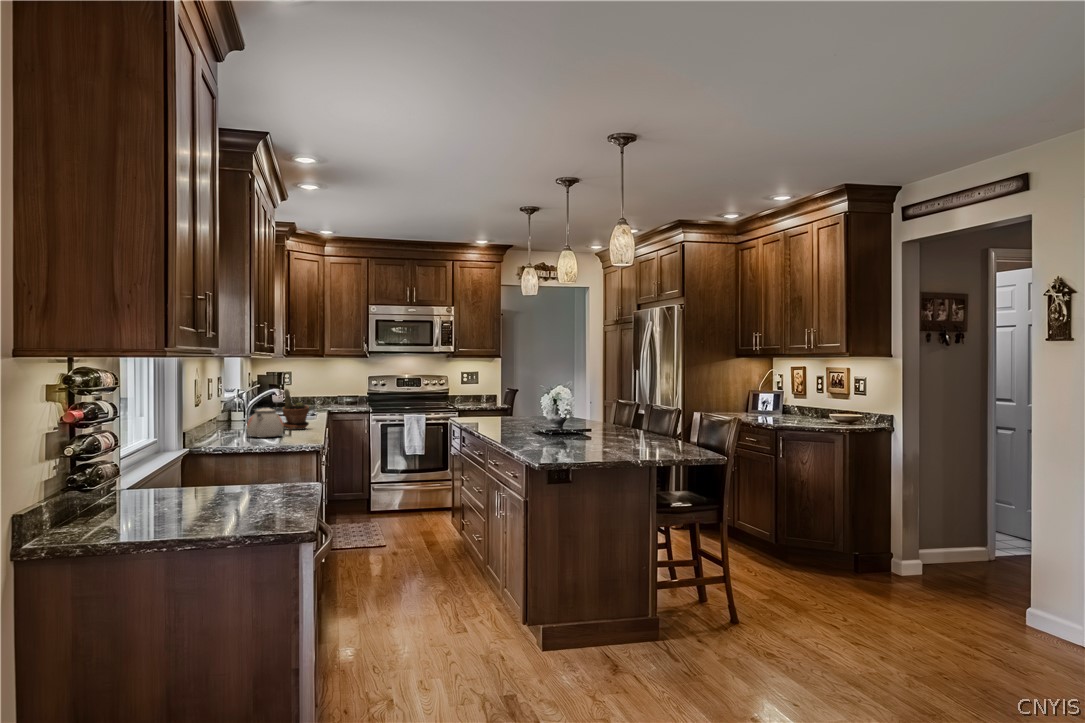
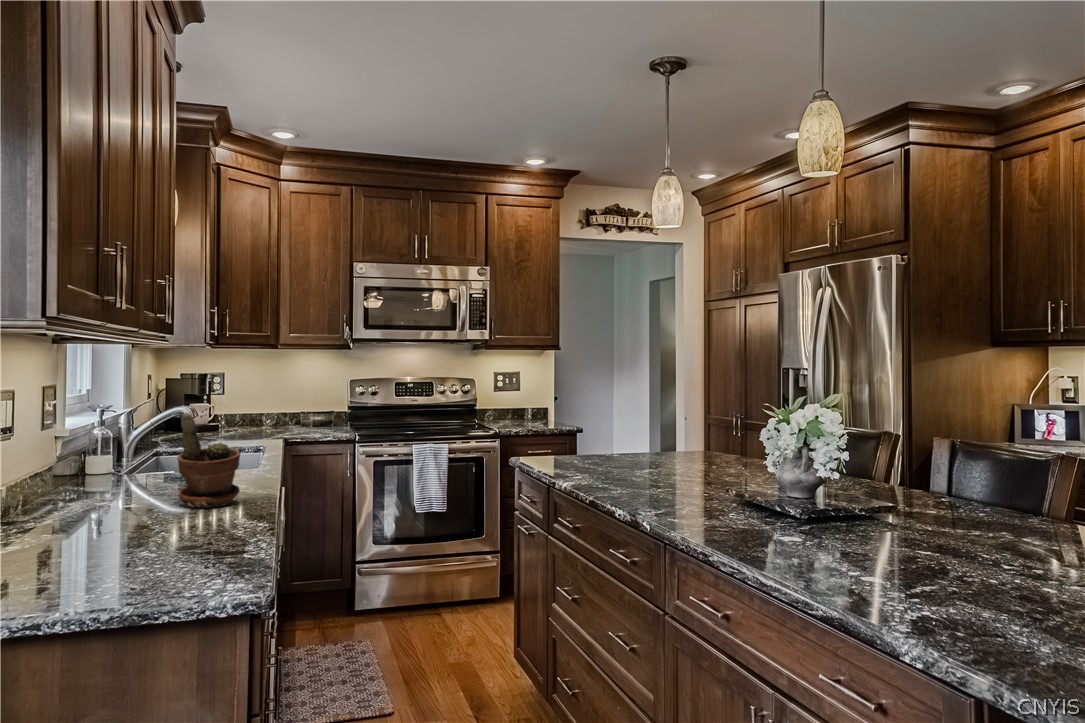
kettle: present [247,397,284,438] -> none [62,441,166,552]

